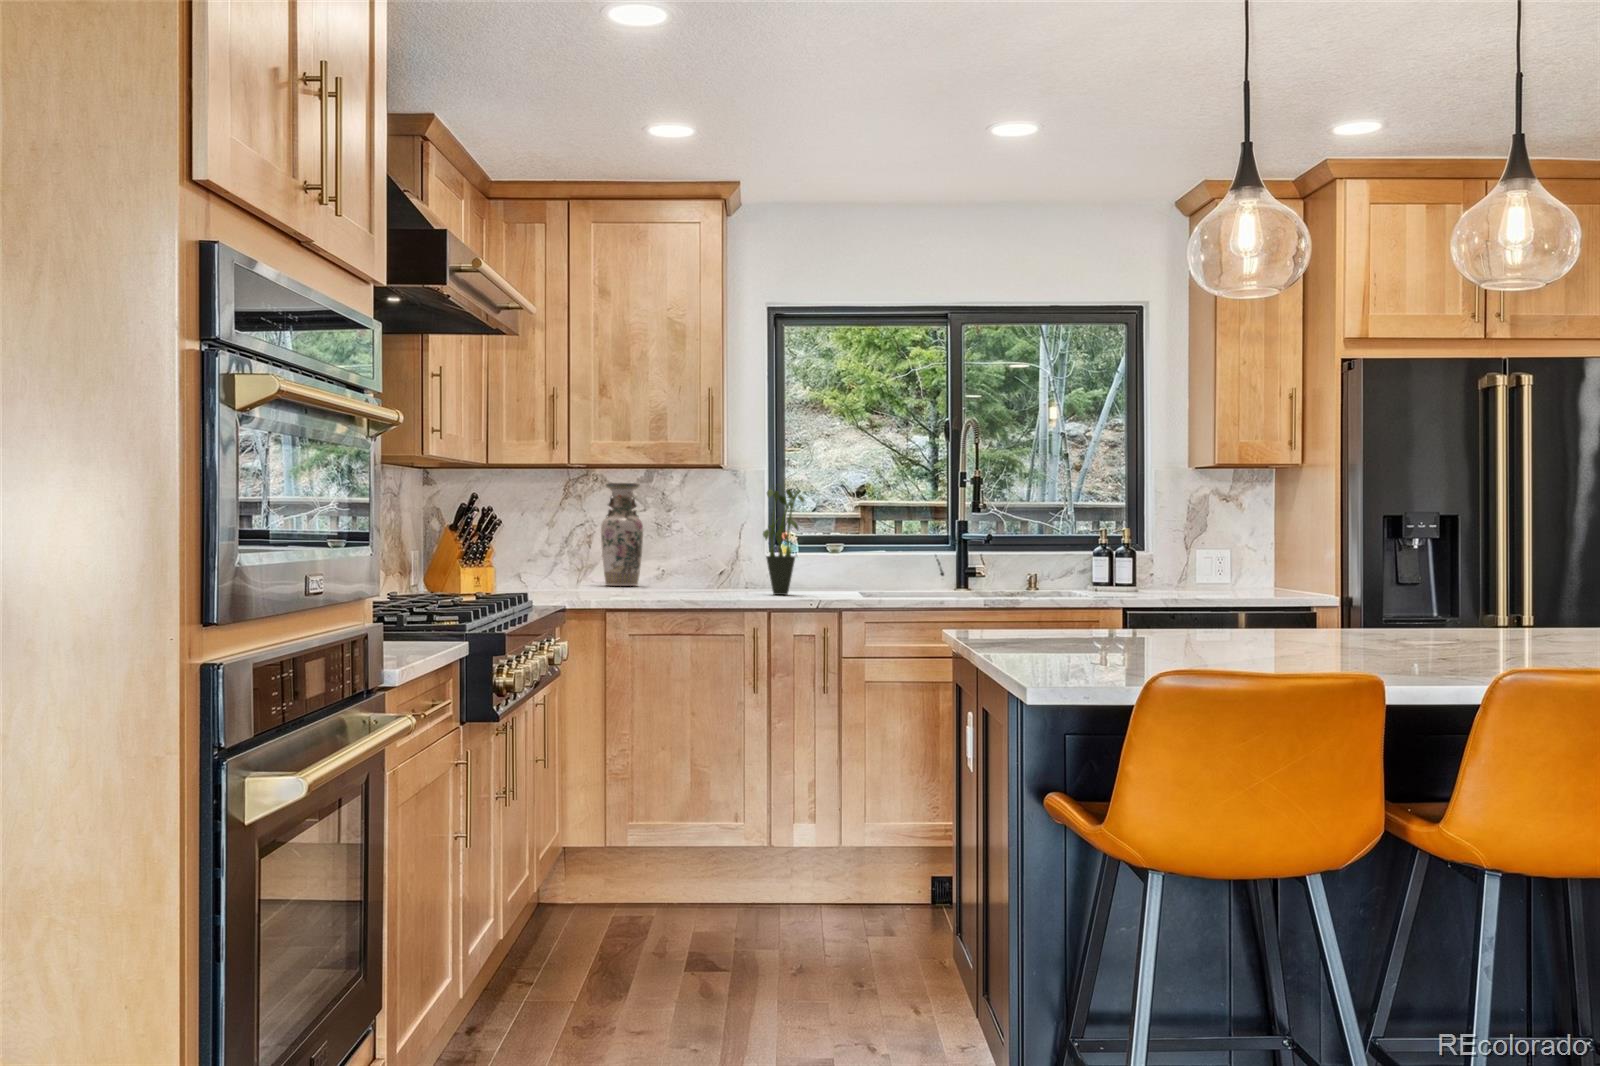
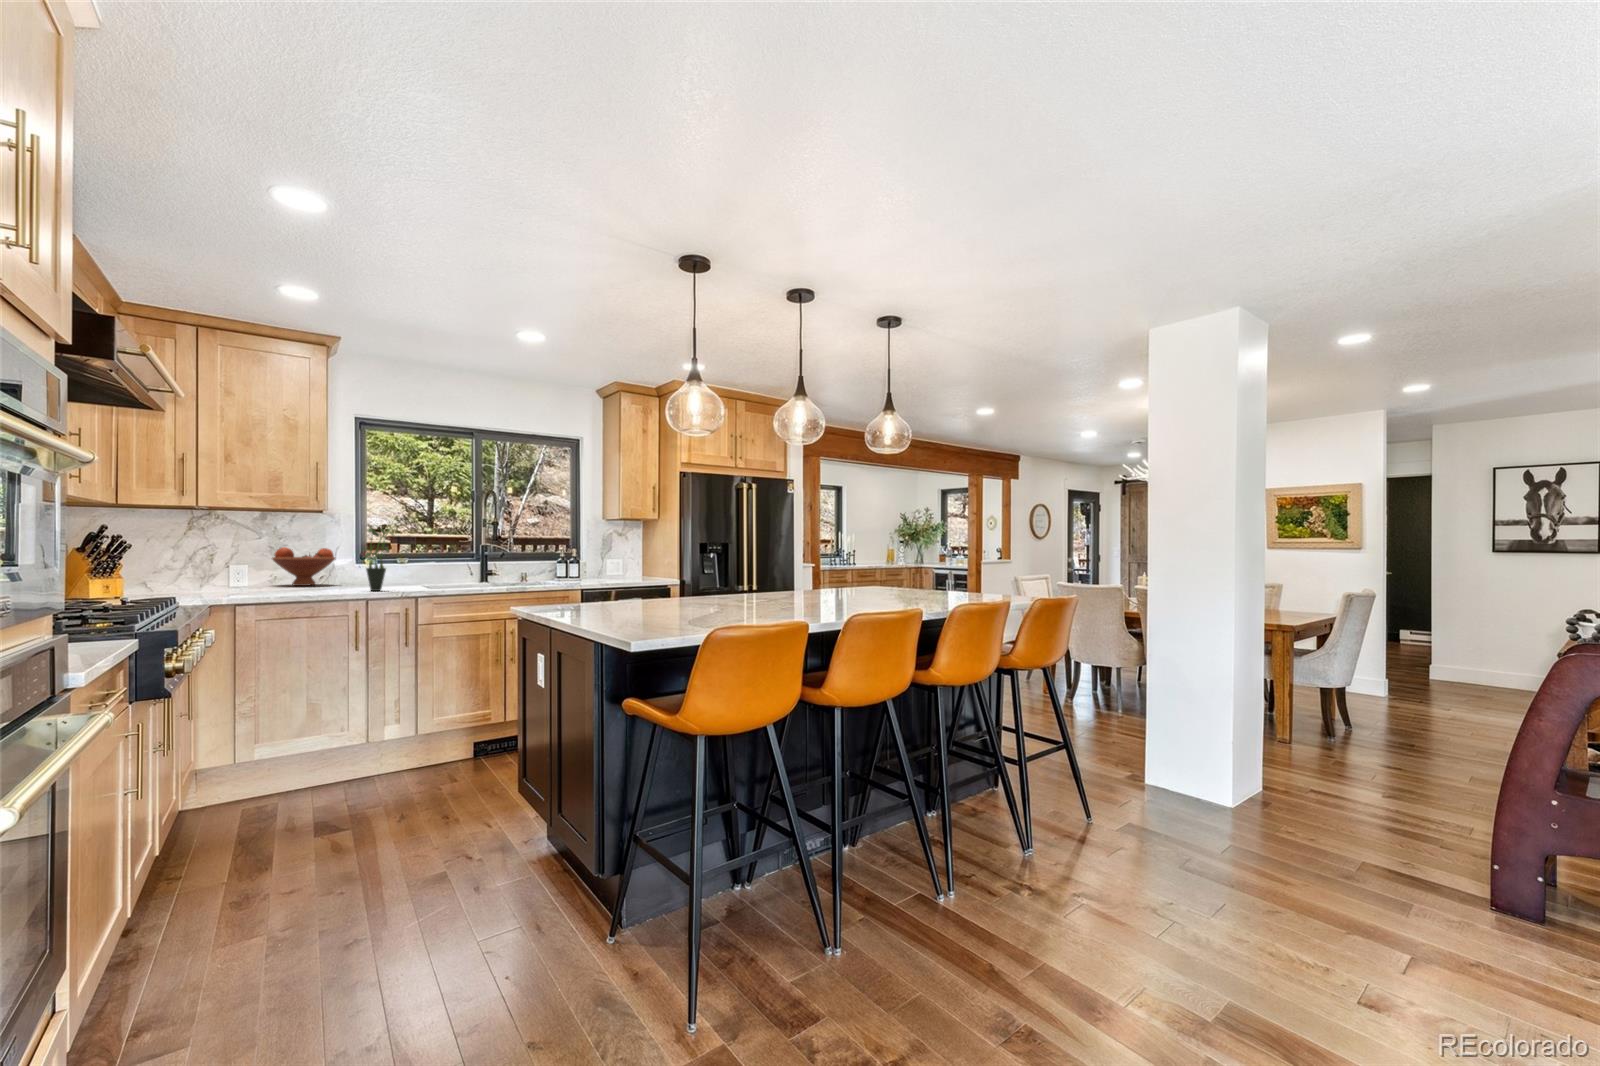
vase: present [601,483,643,586] -> none [229,521,264,589]
fruit bowl: none [660,523,743,584] -> present [272,547,335,586]

